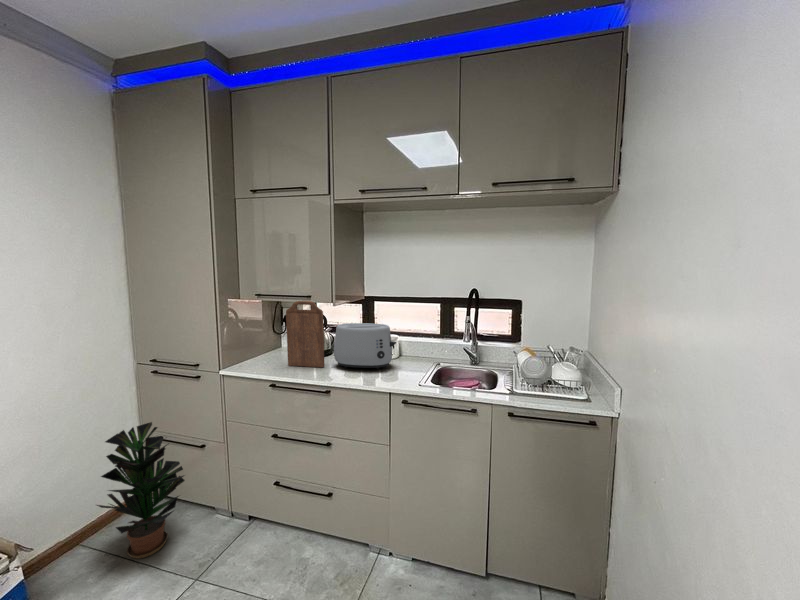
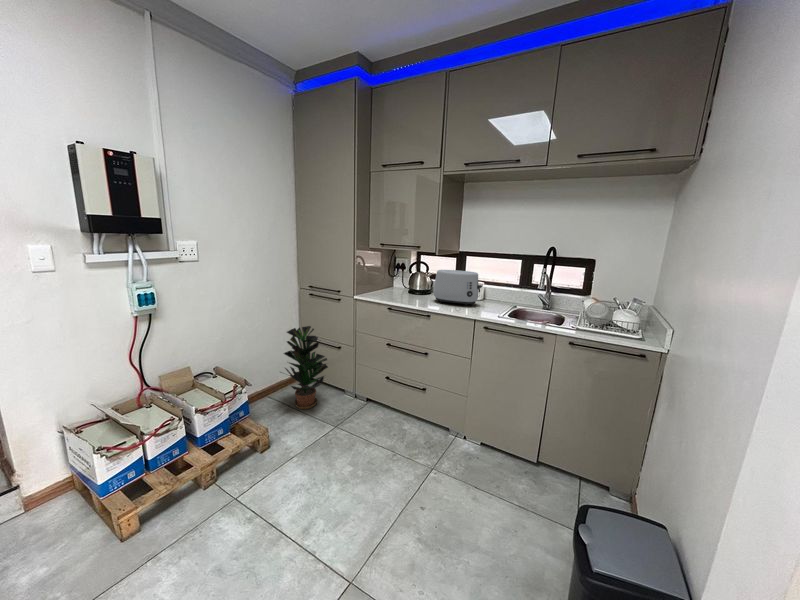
cutting board: present [286,301,325,367] -> none [400,250,428,301]

